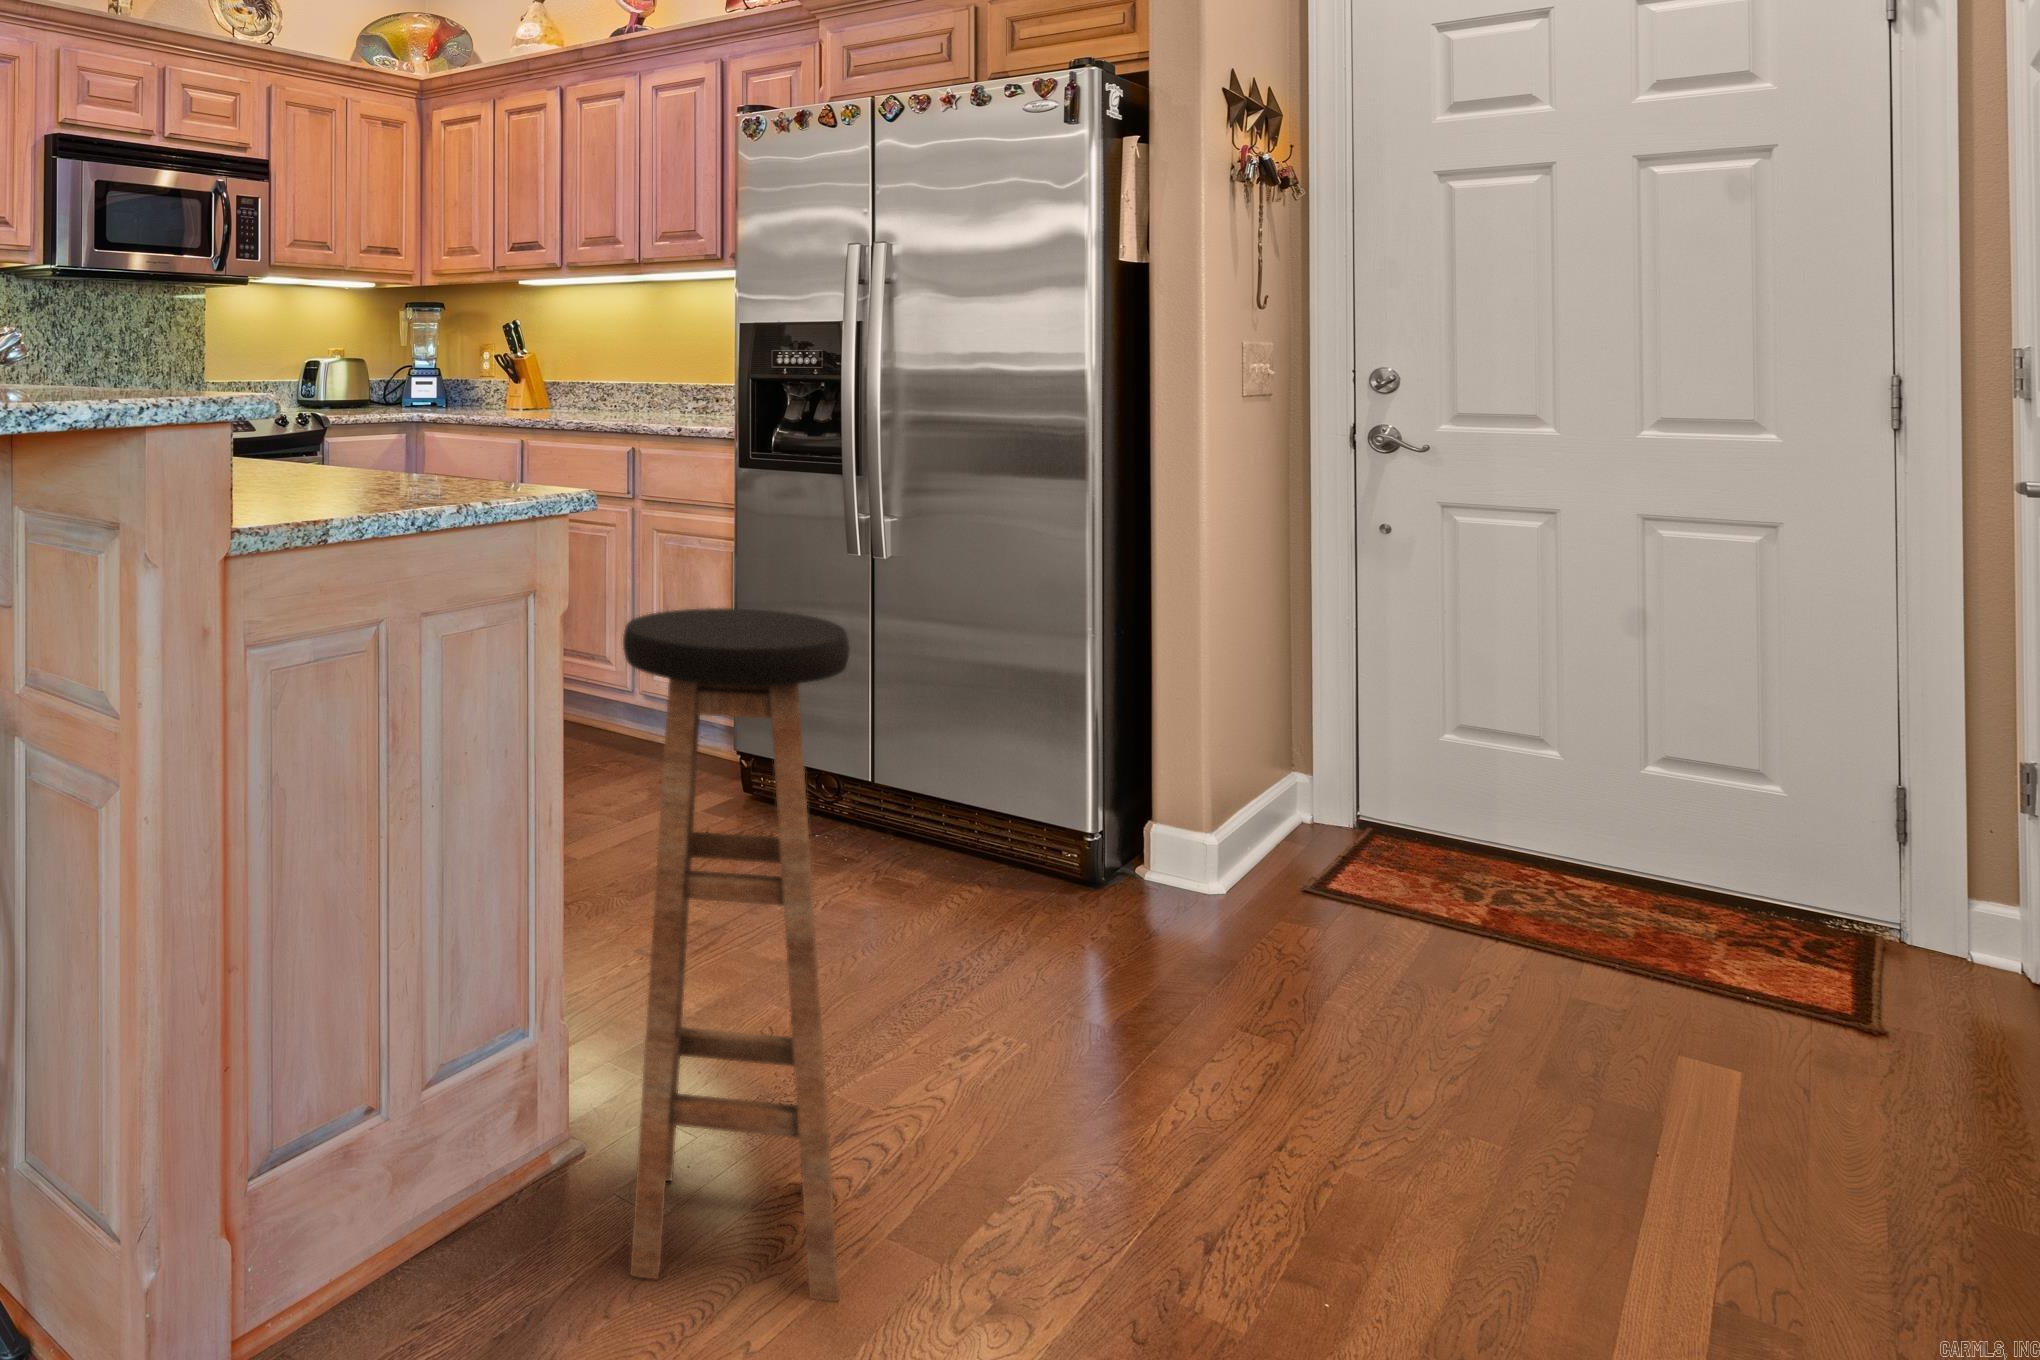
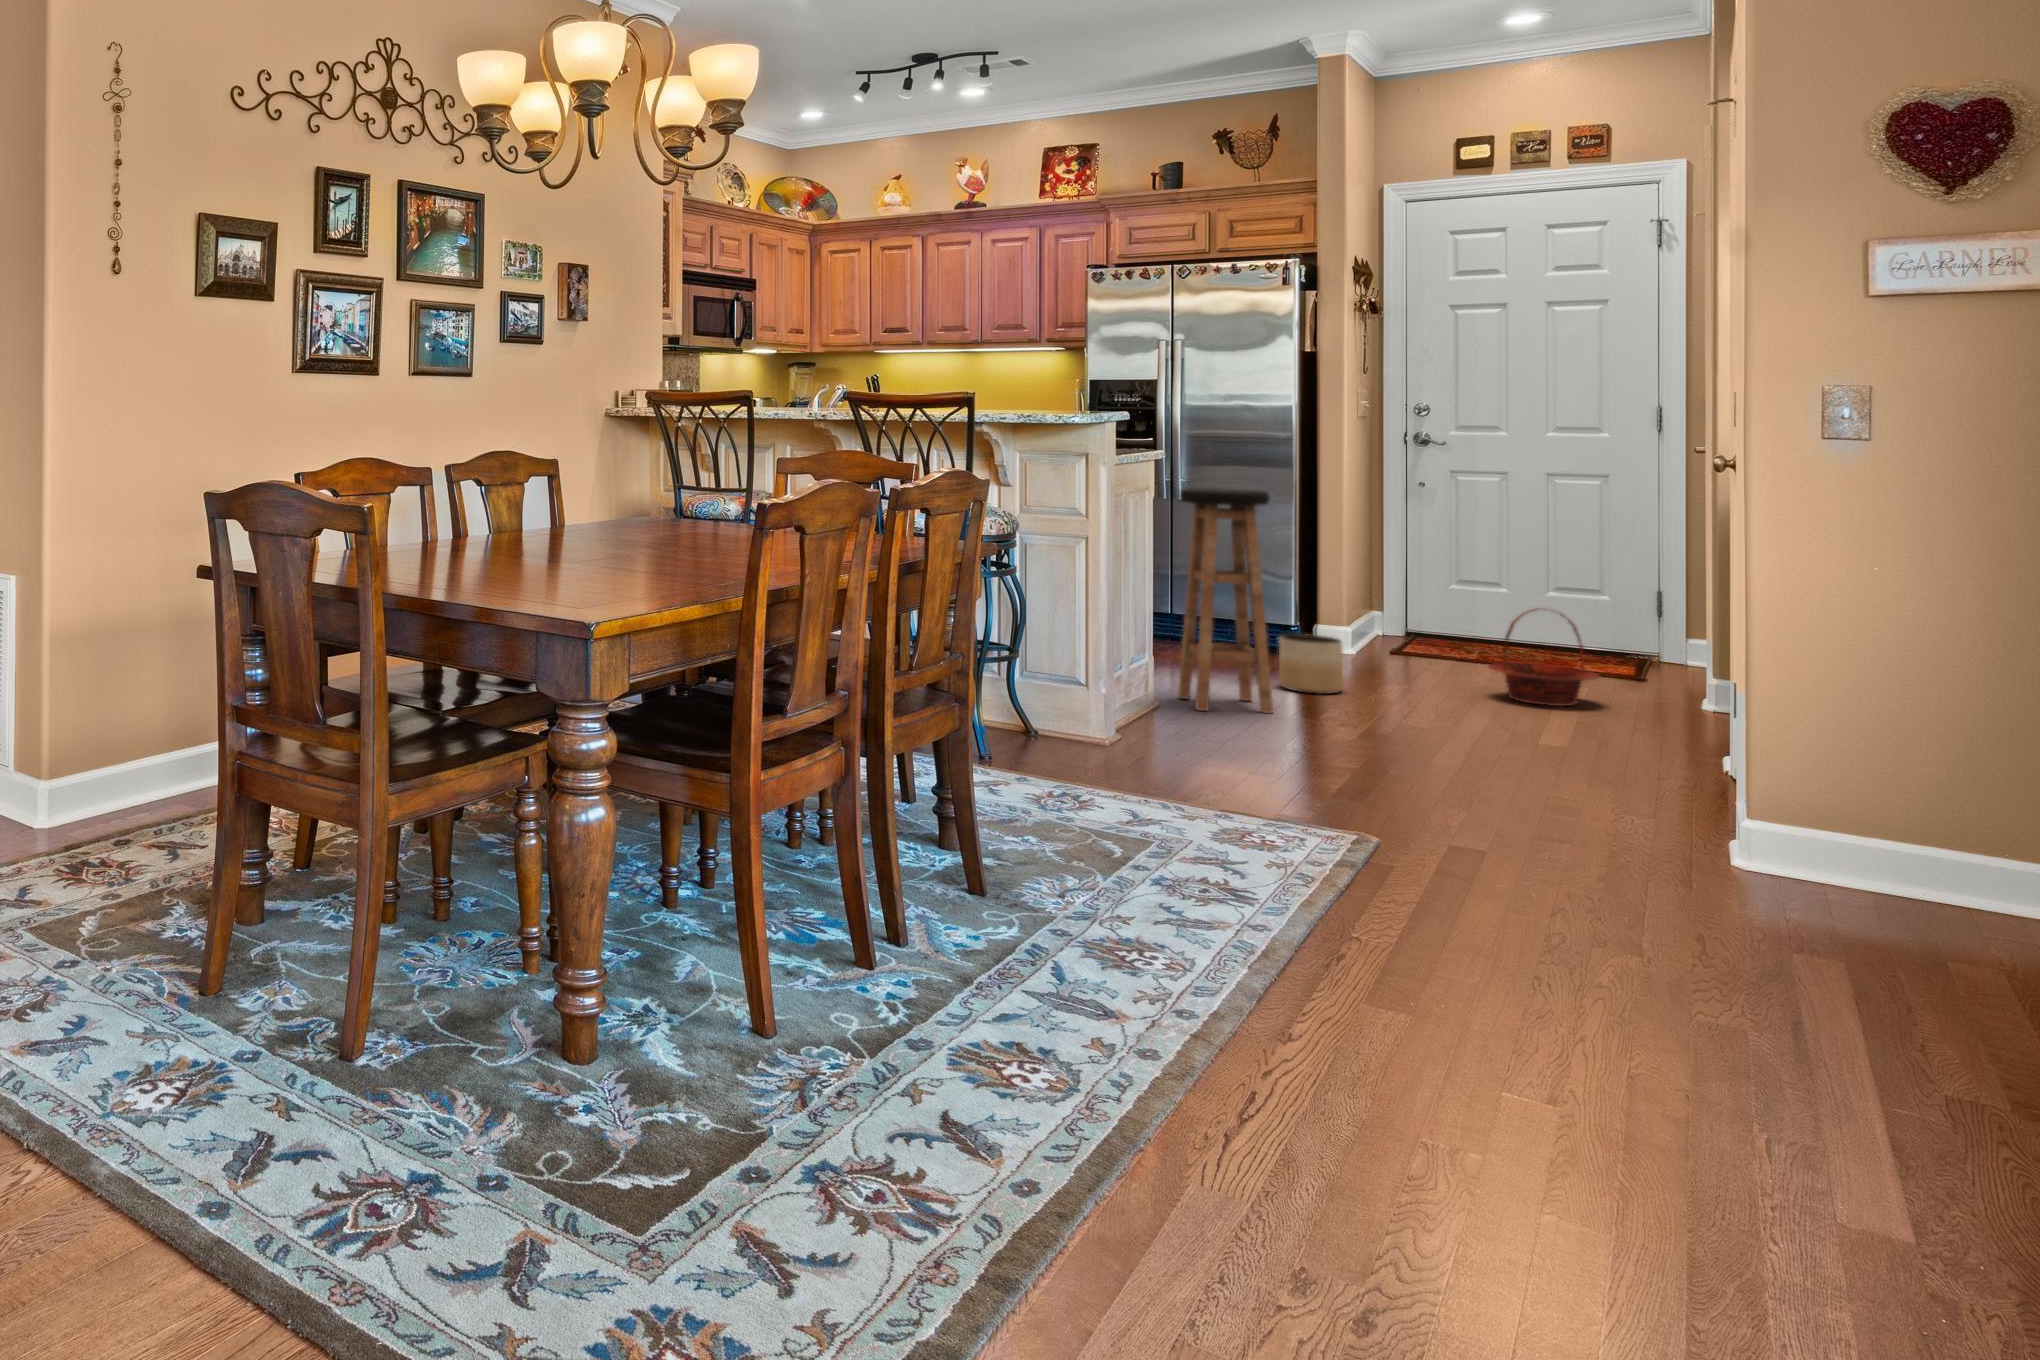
basket: none [1488,946,1819,1254] -> present [1488,608,1599,706]
planter: none [959,953,1111,1145] -> present [1279,634,1343,694]

